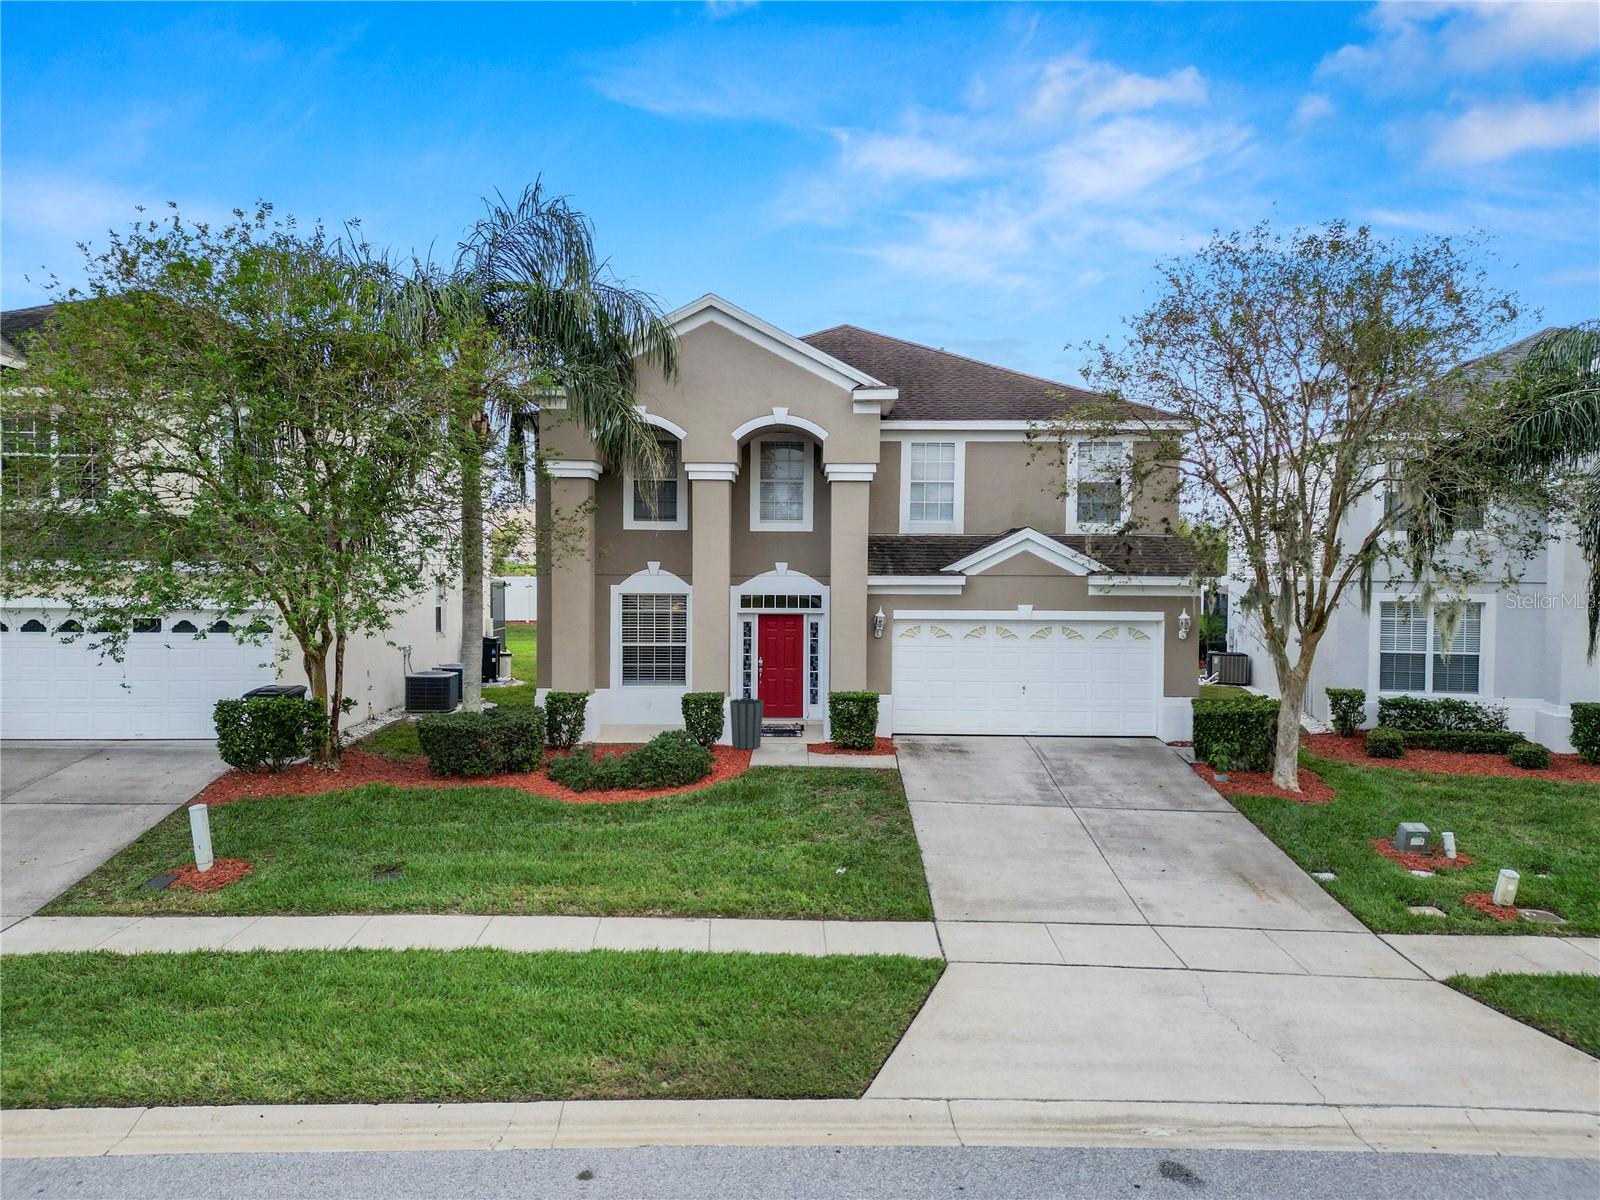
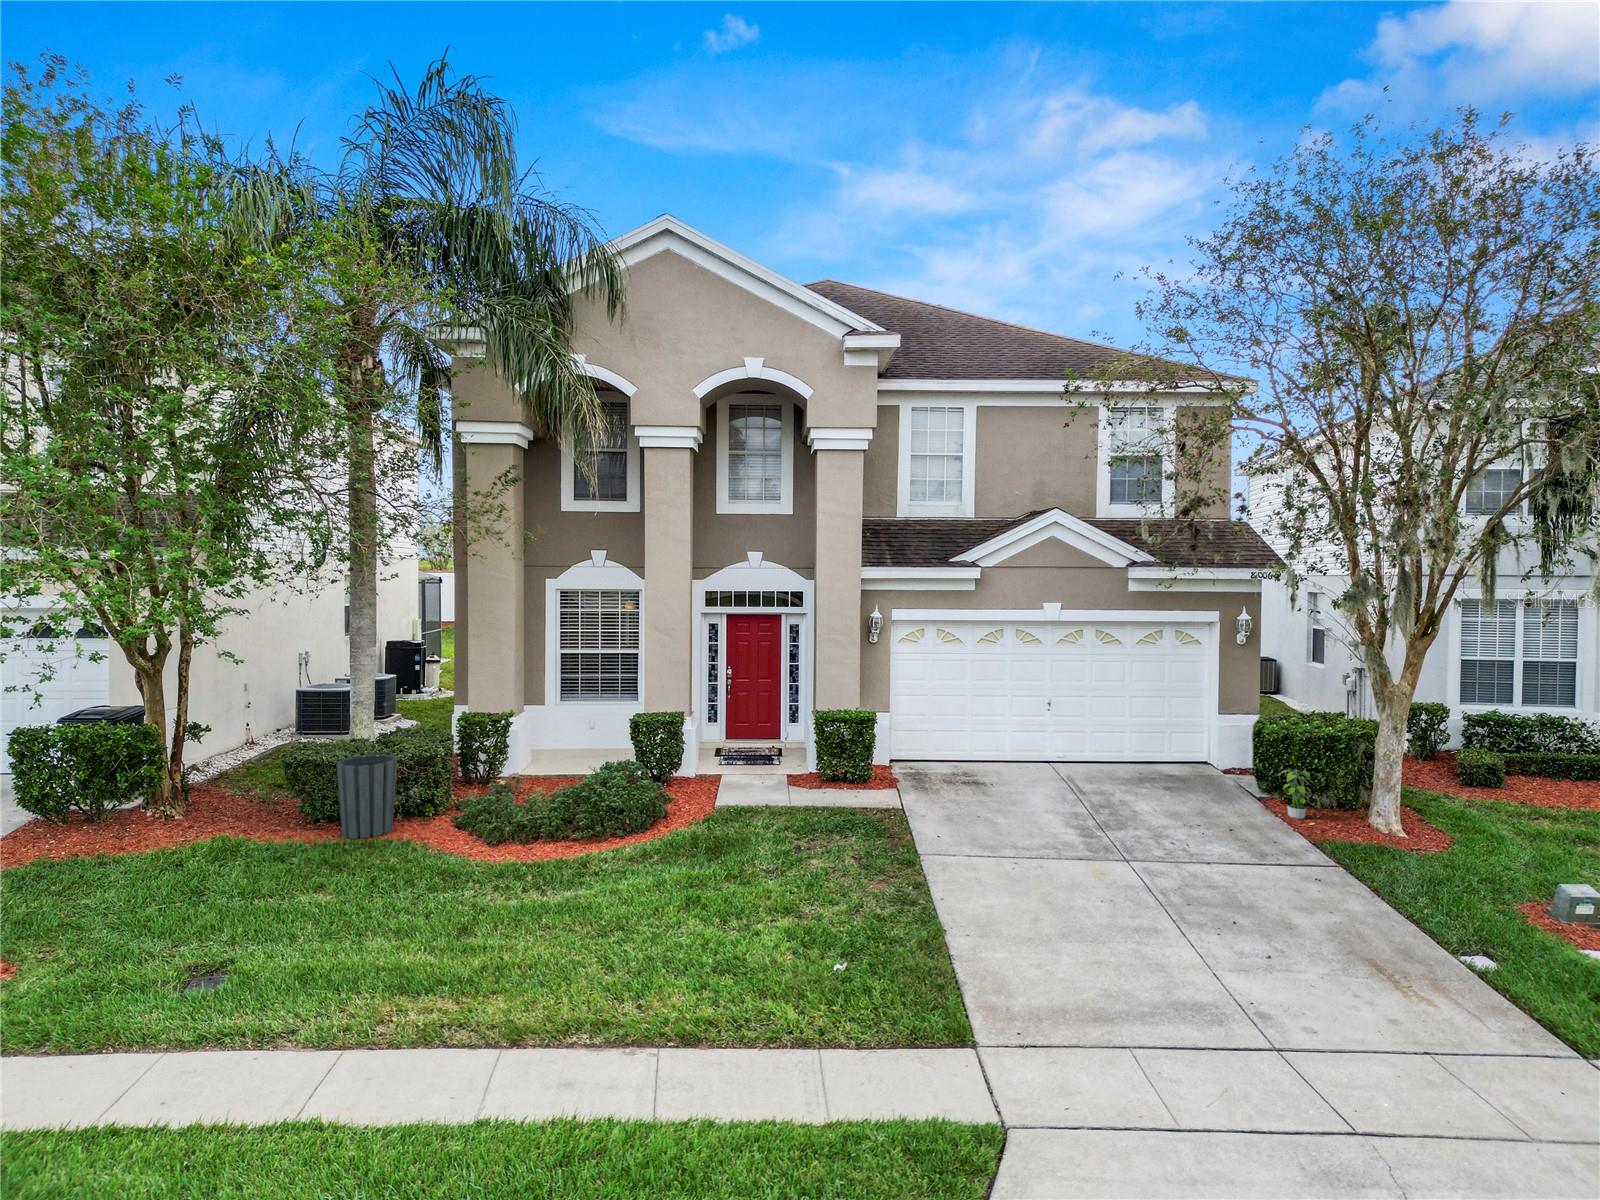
trash can: present [730,698,763,749] -> present [337,754,397,839]

